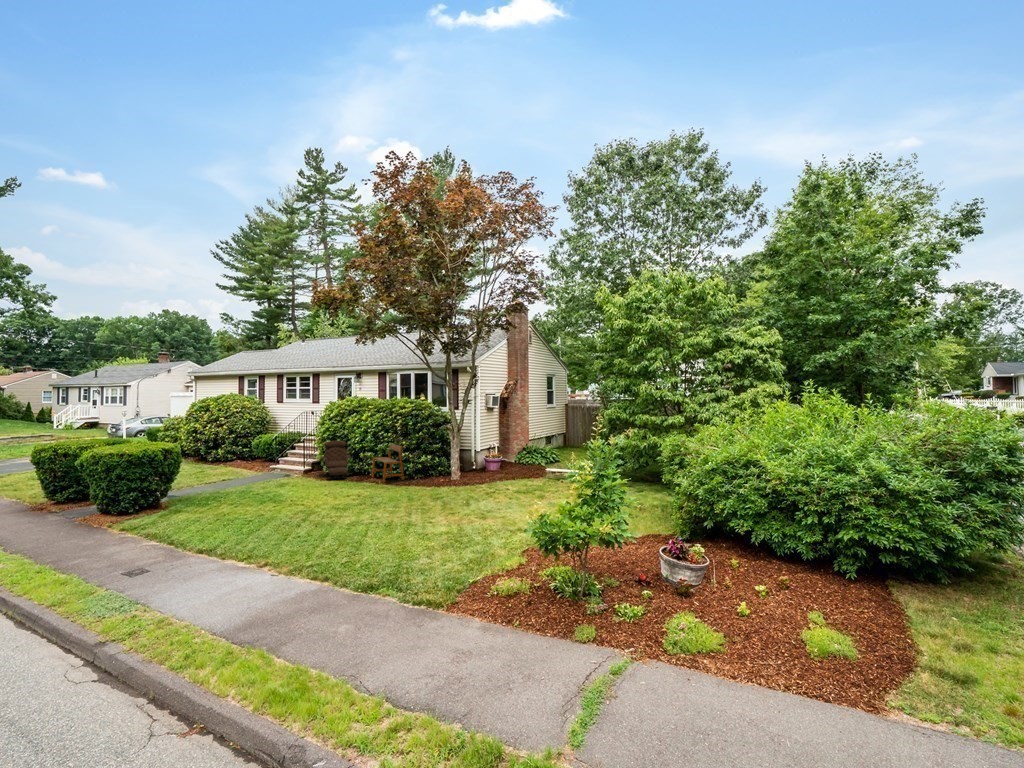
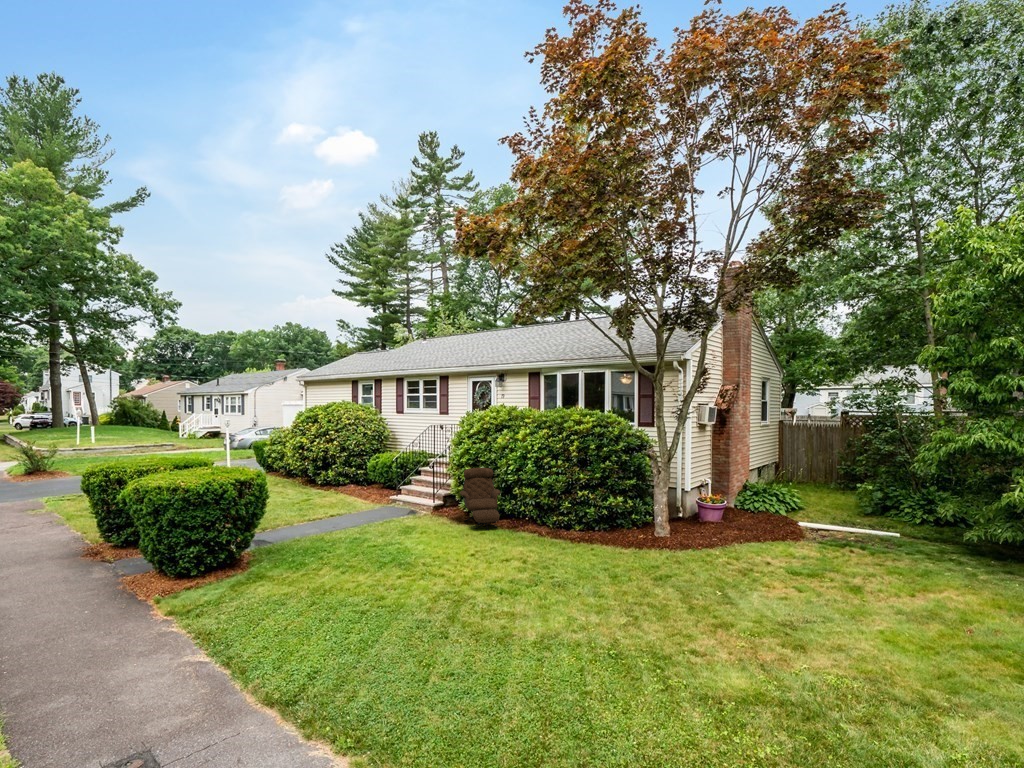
bench: present [372,444,404,483] -> none [534,475,590,542]

